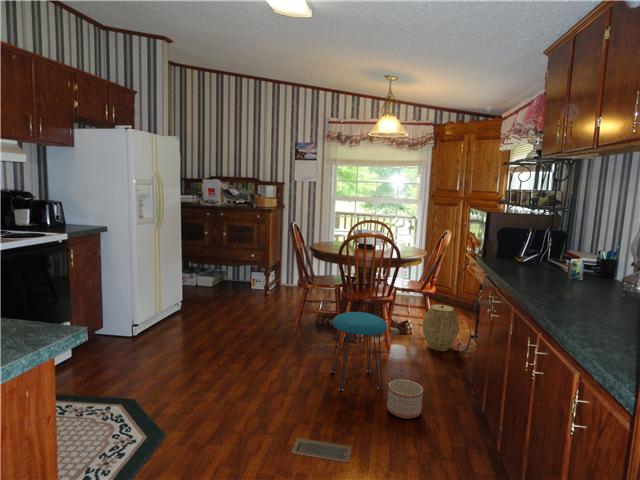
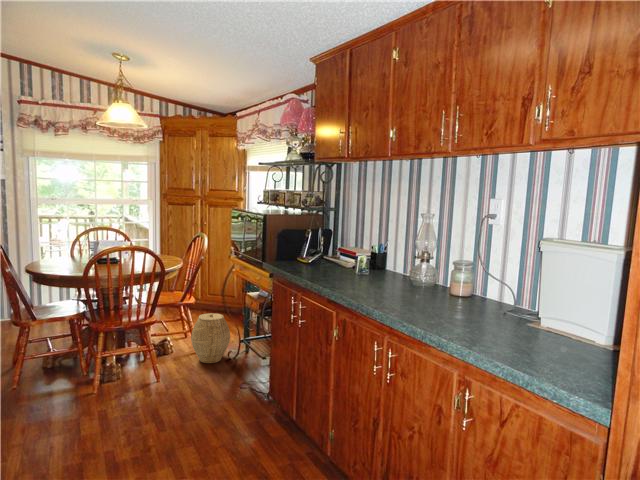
stool: present [331,312,387,391] -> none [103,342,178,447]
planter: present [387,379,423,419] -> none [195,406,235,451]

